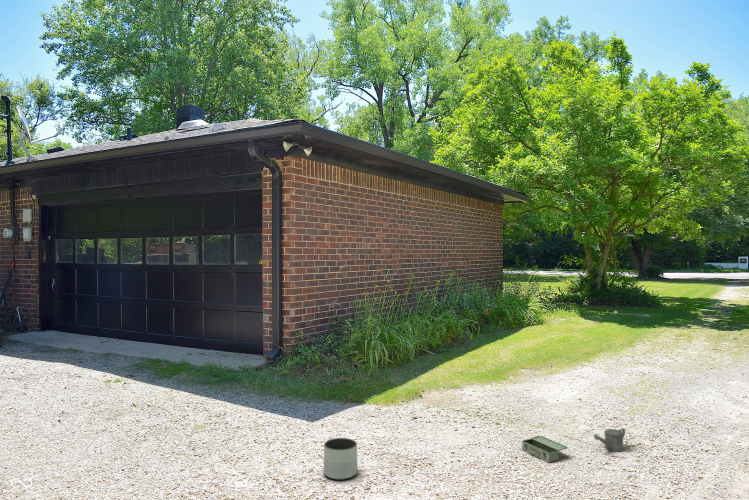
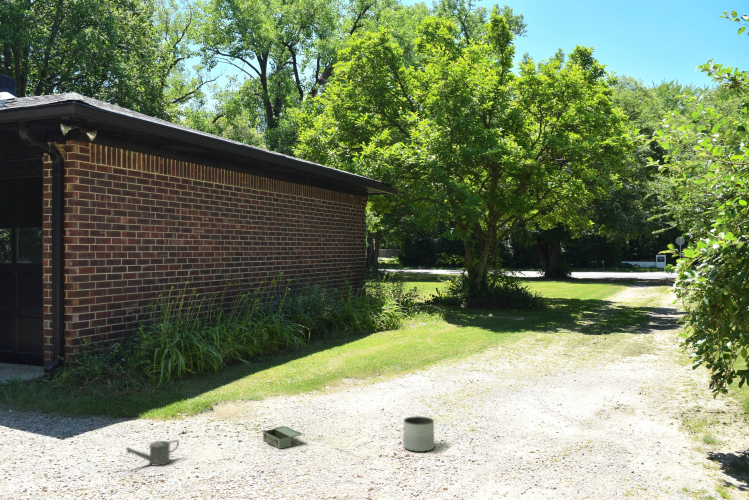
watering can: present [594,429,625,452] -> present [127,440,179,466]
planter: present [324,438,357,480] -> present [403,416,434,452]

